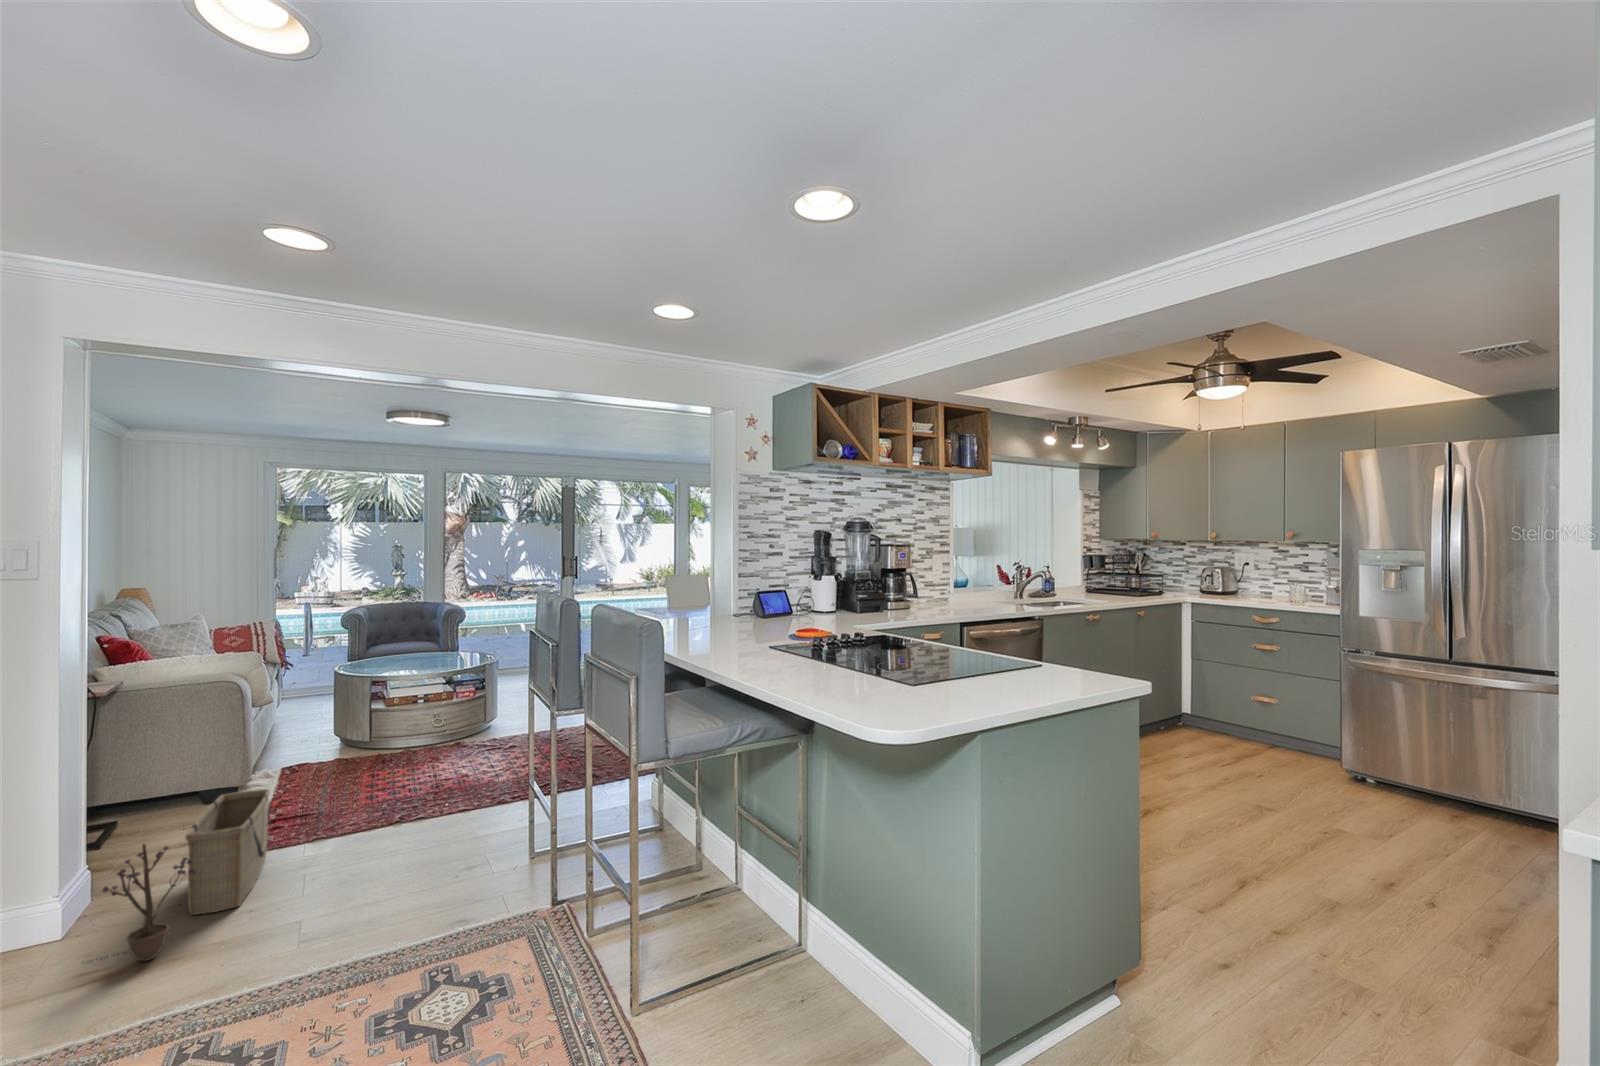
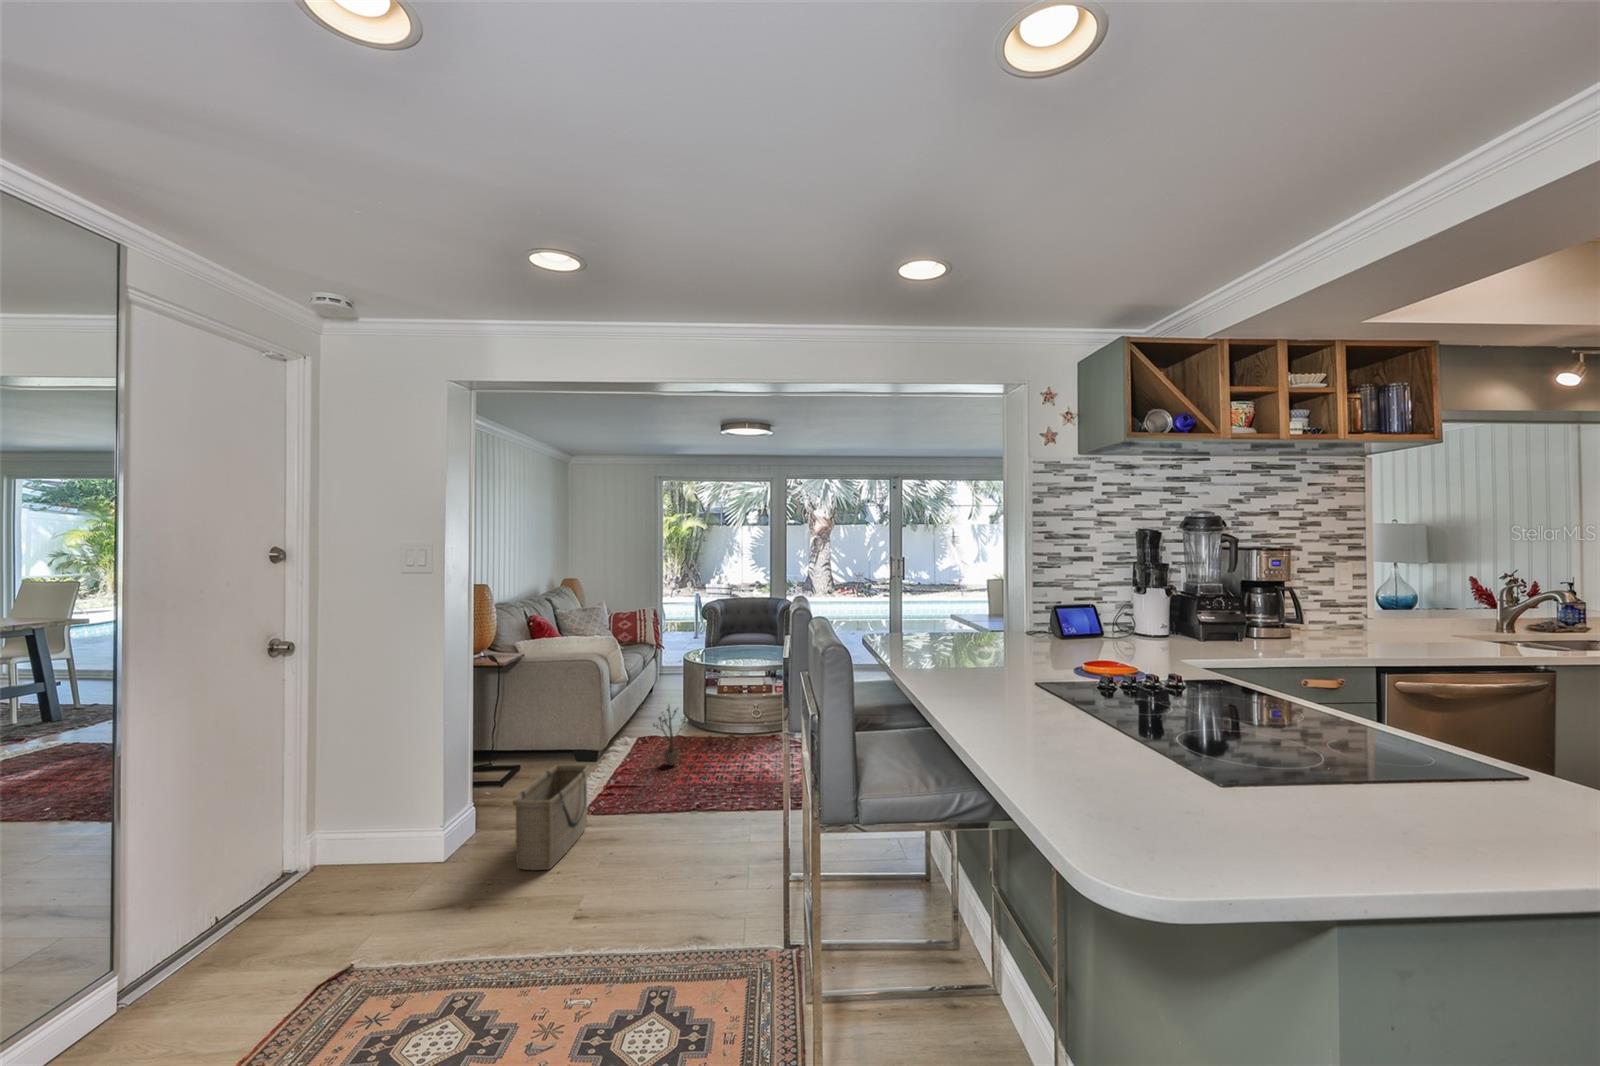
decorative plant: present [83,844,196,963] -> present [646,706,690,766]

